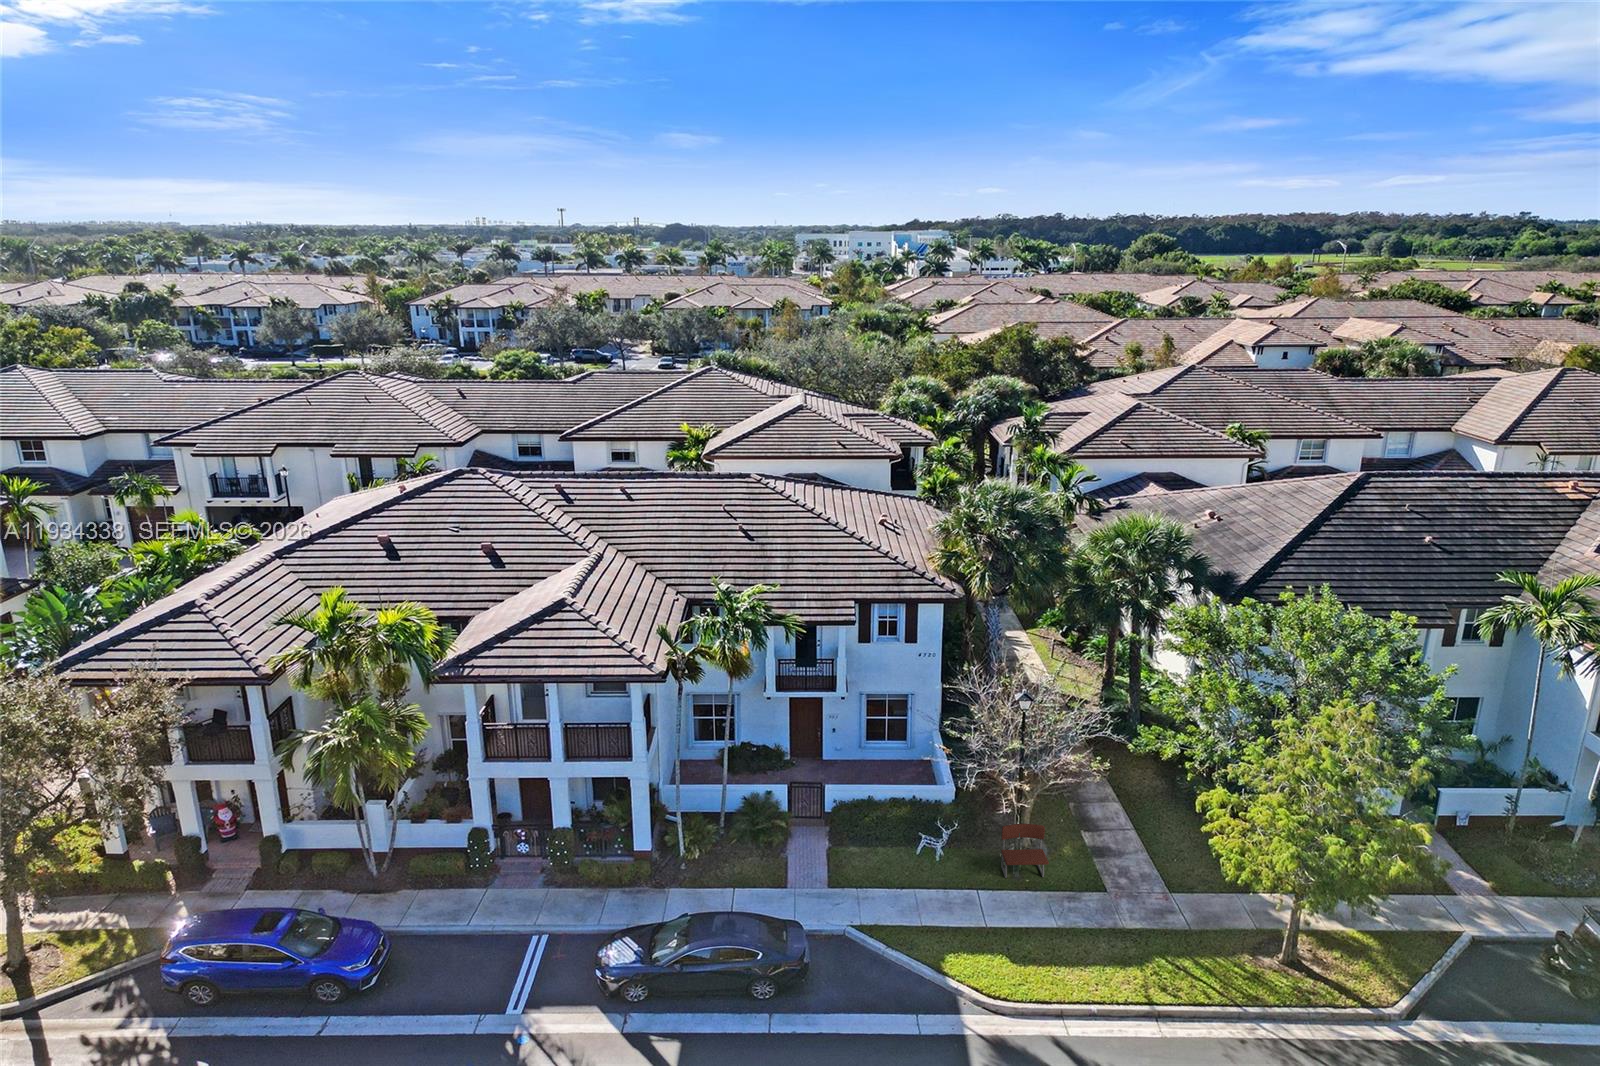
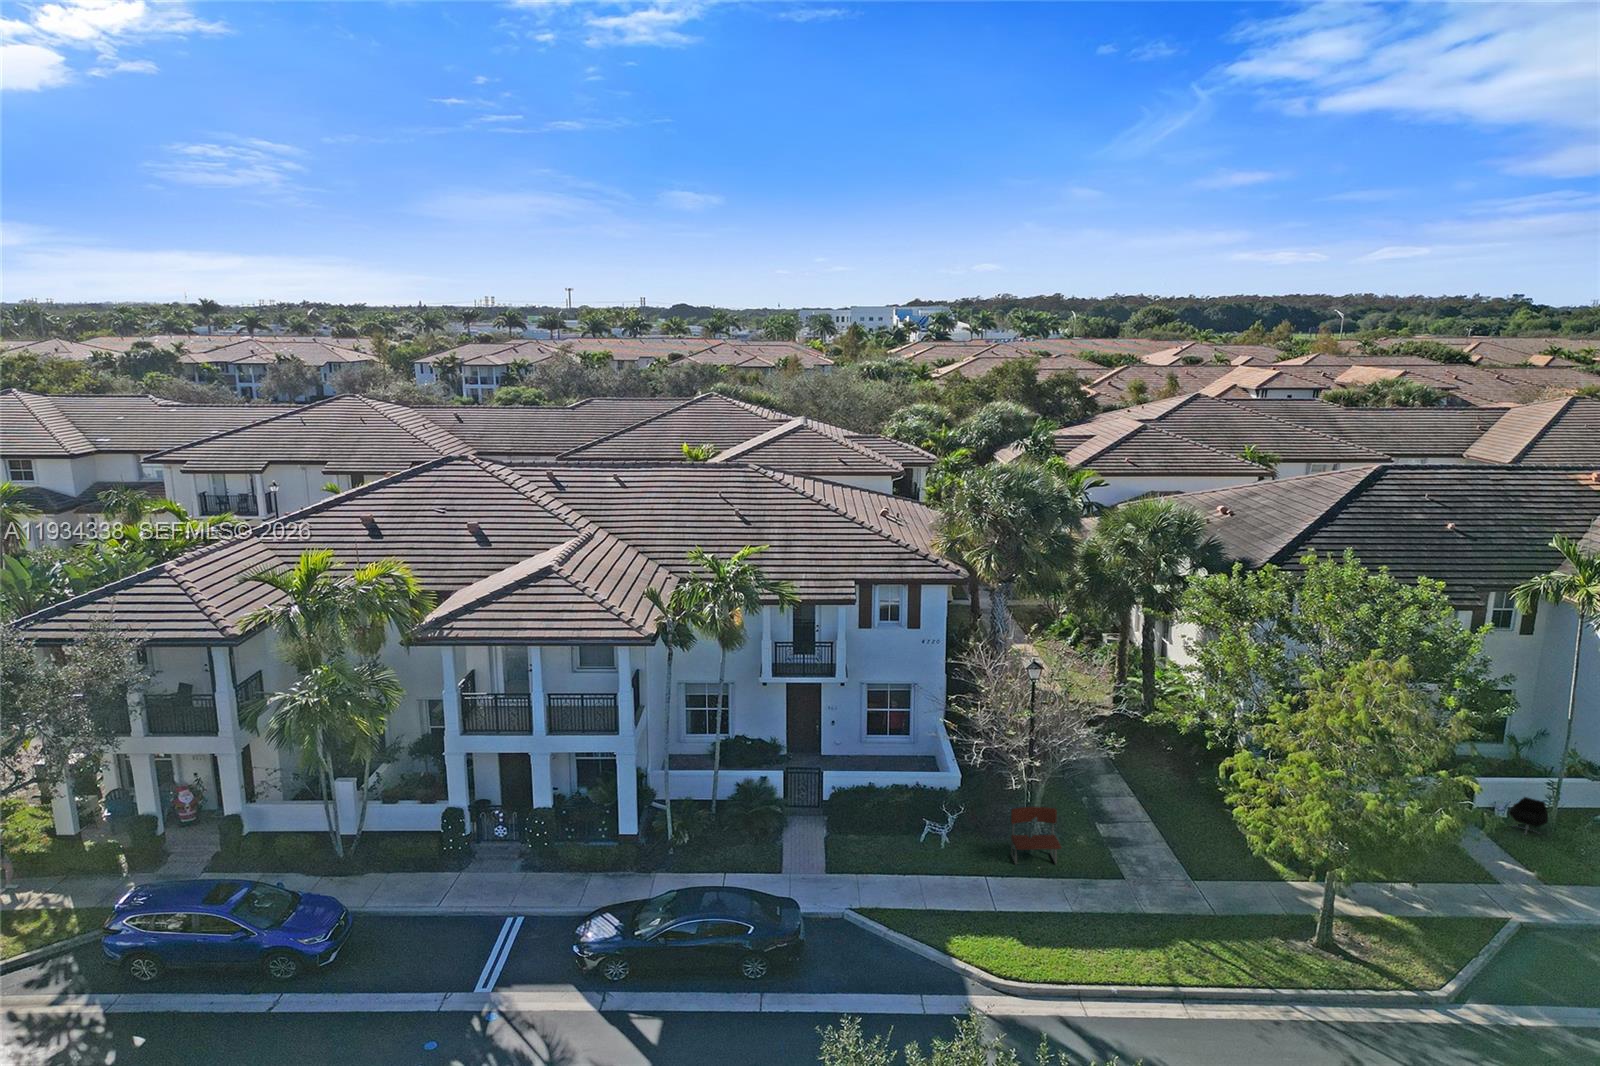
lounge chair: none [1469,805,1506,843] -> present [1509,797,1548,834]

